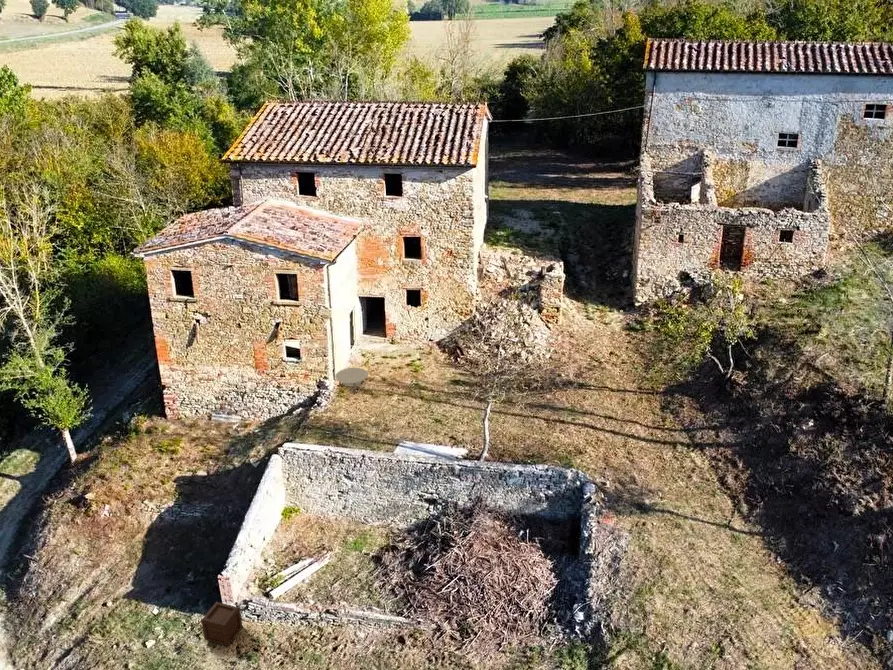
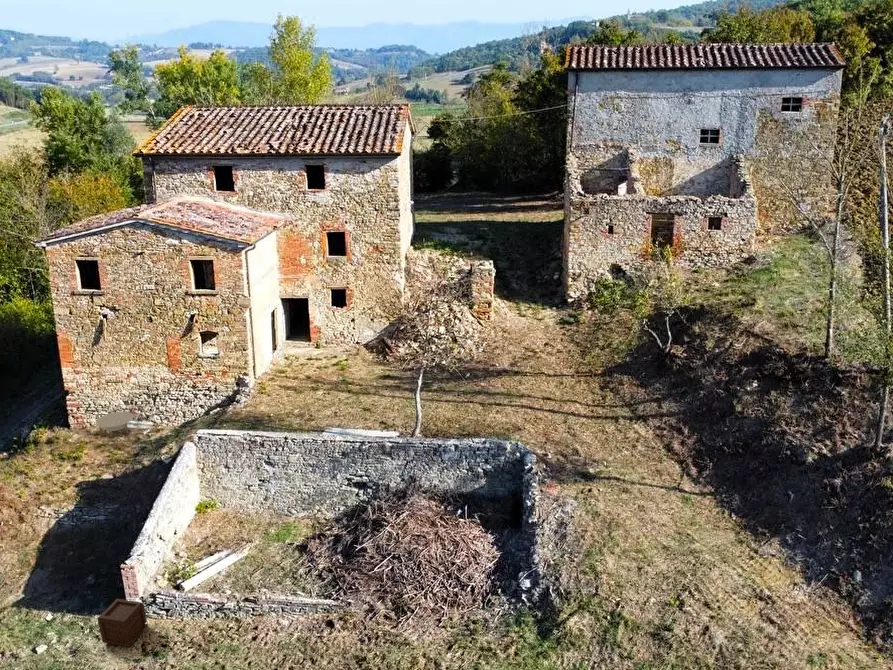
round table: present [335,368,368,394] -> present [96,412,134,437]

